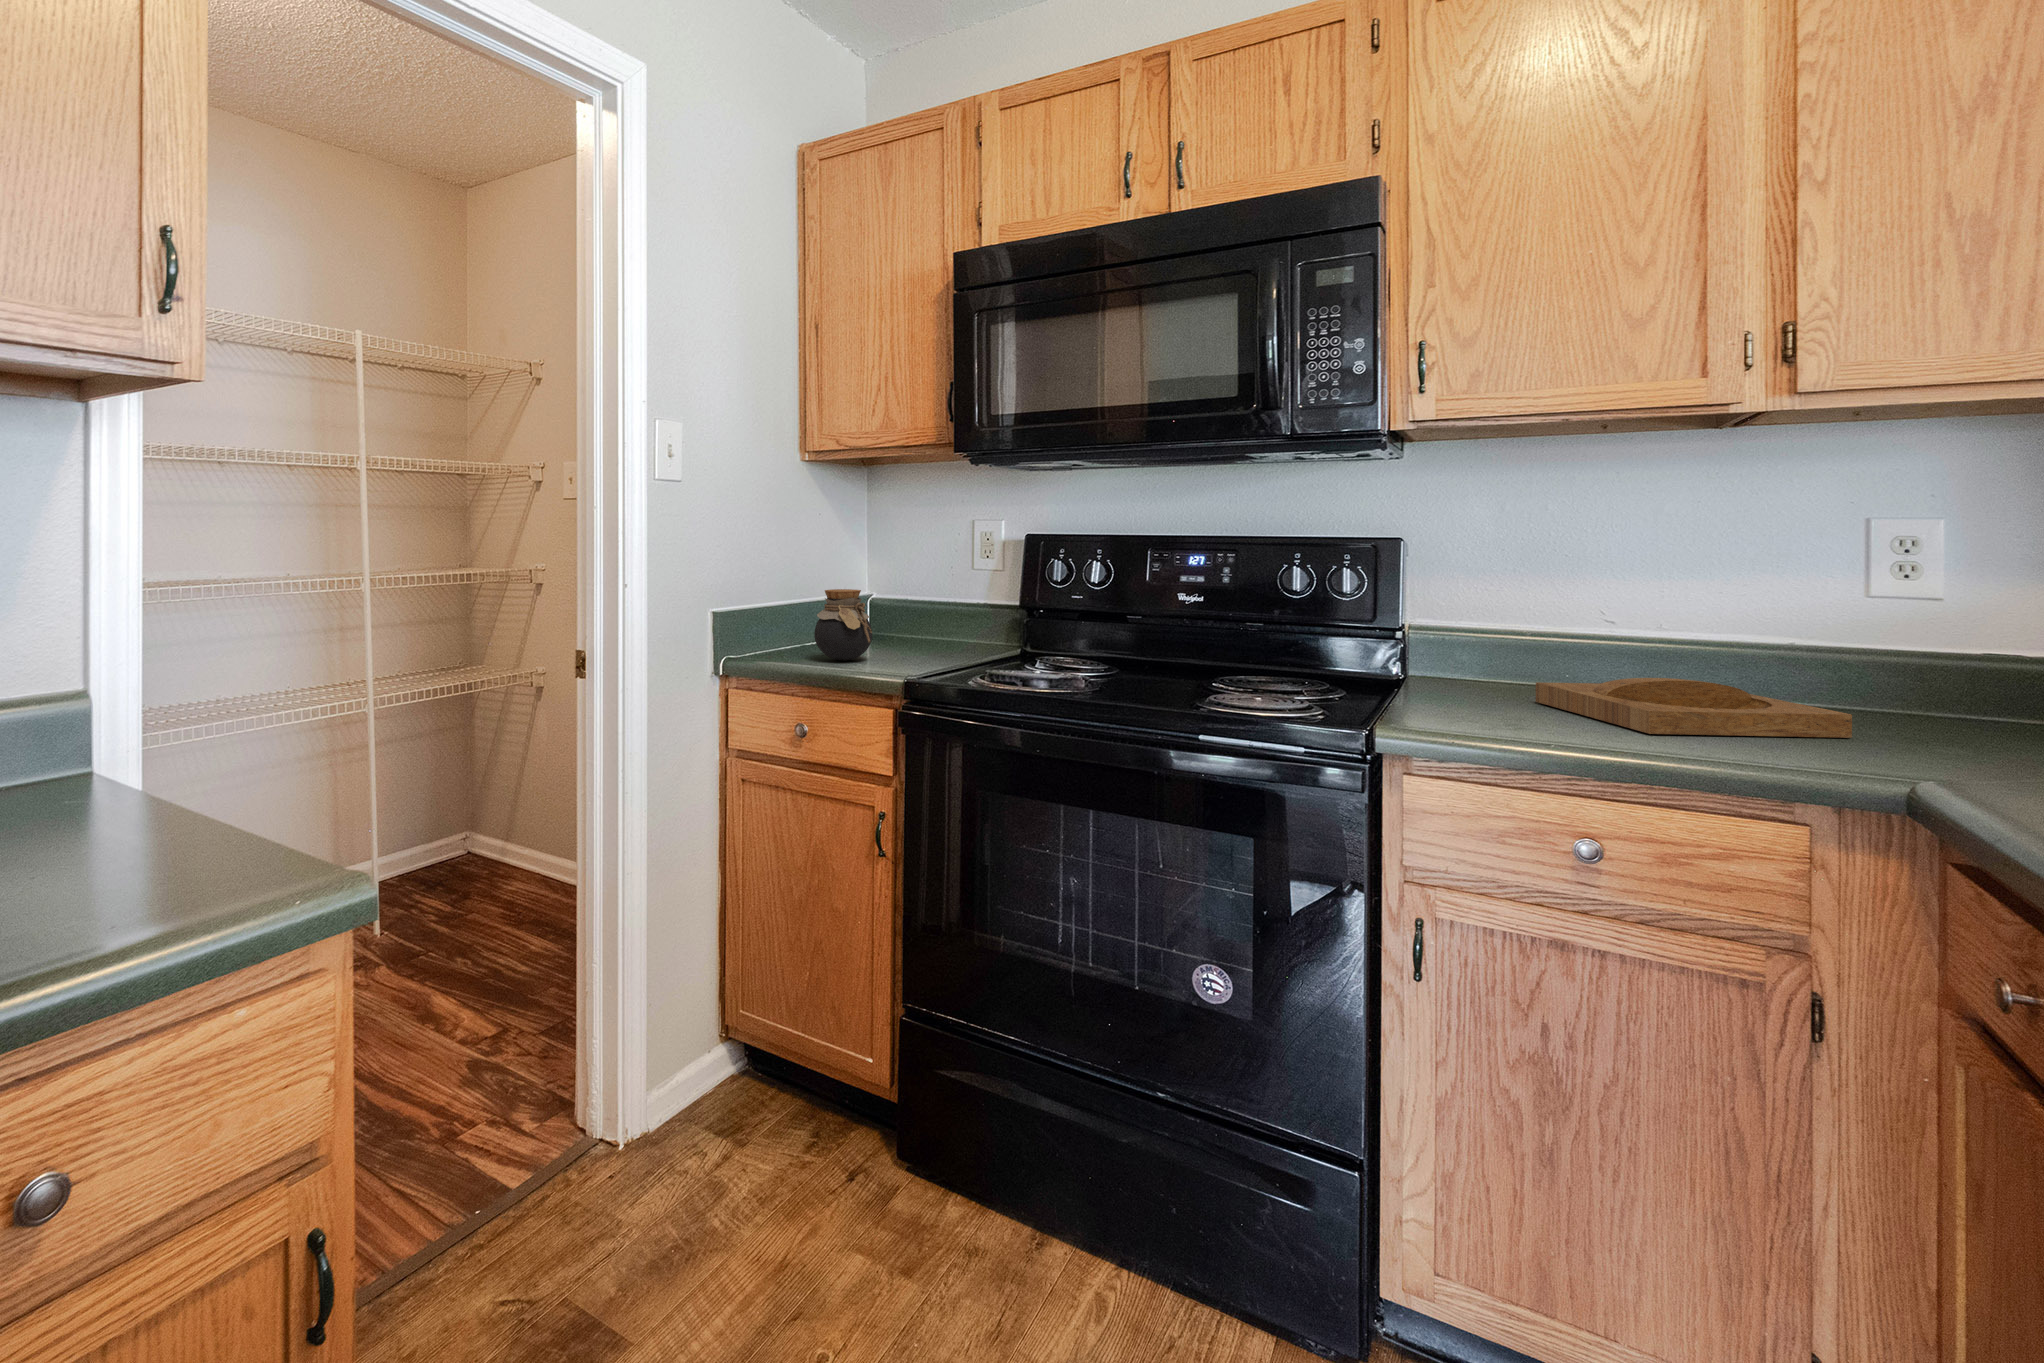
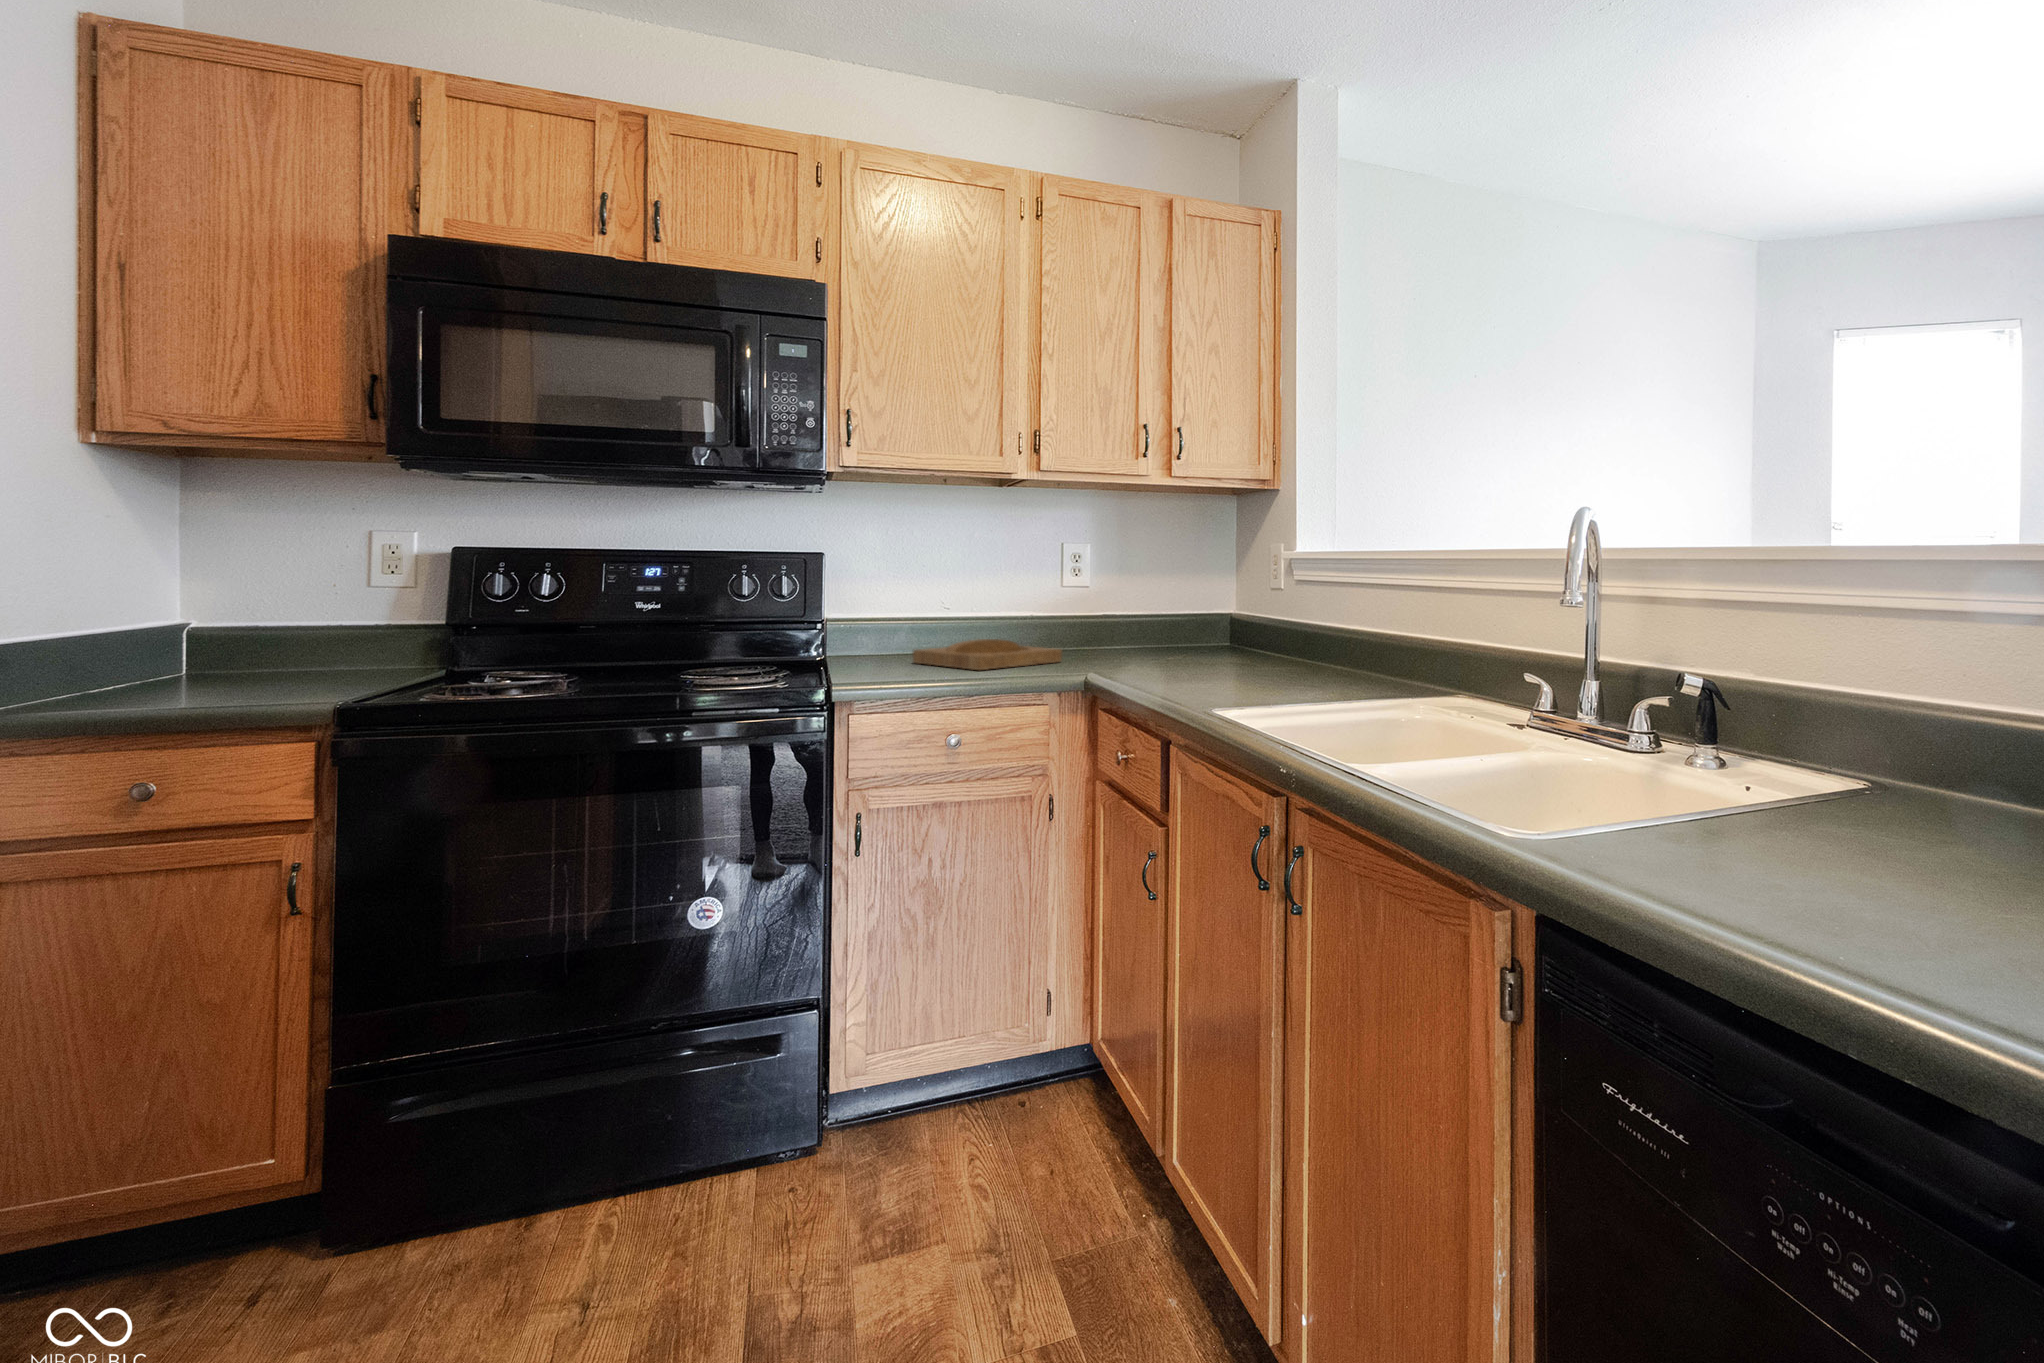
jar: present [814,589,872,661] -> none [128,611,242,701]

